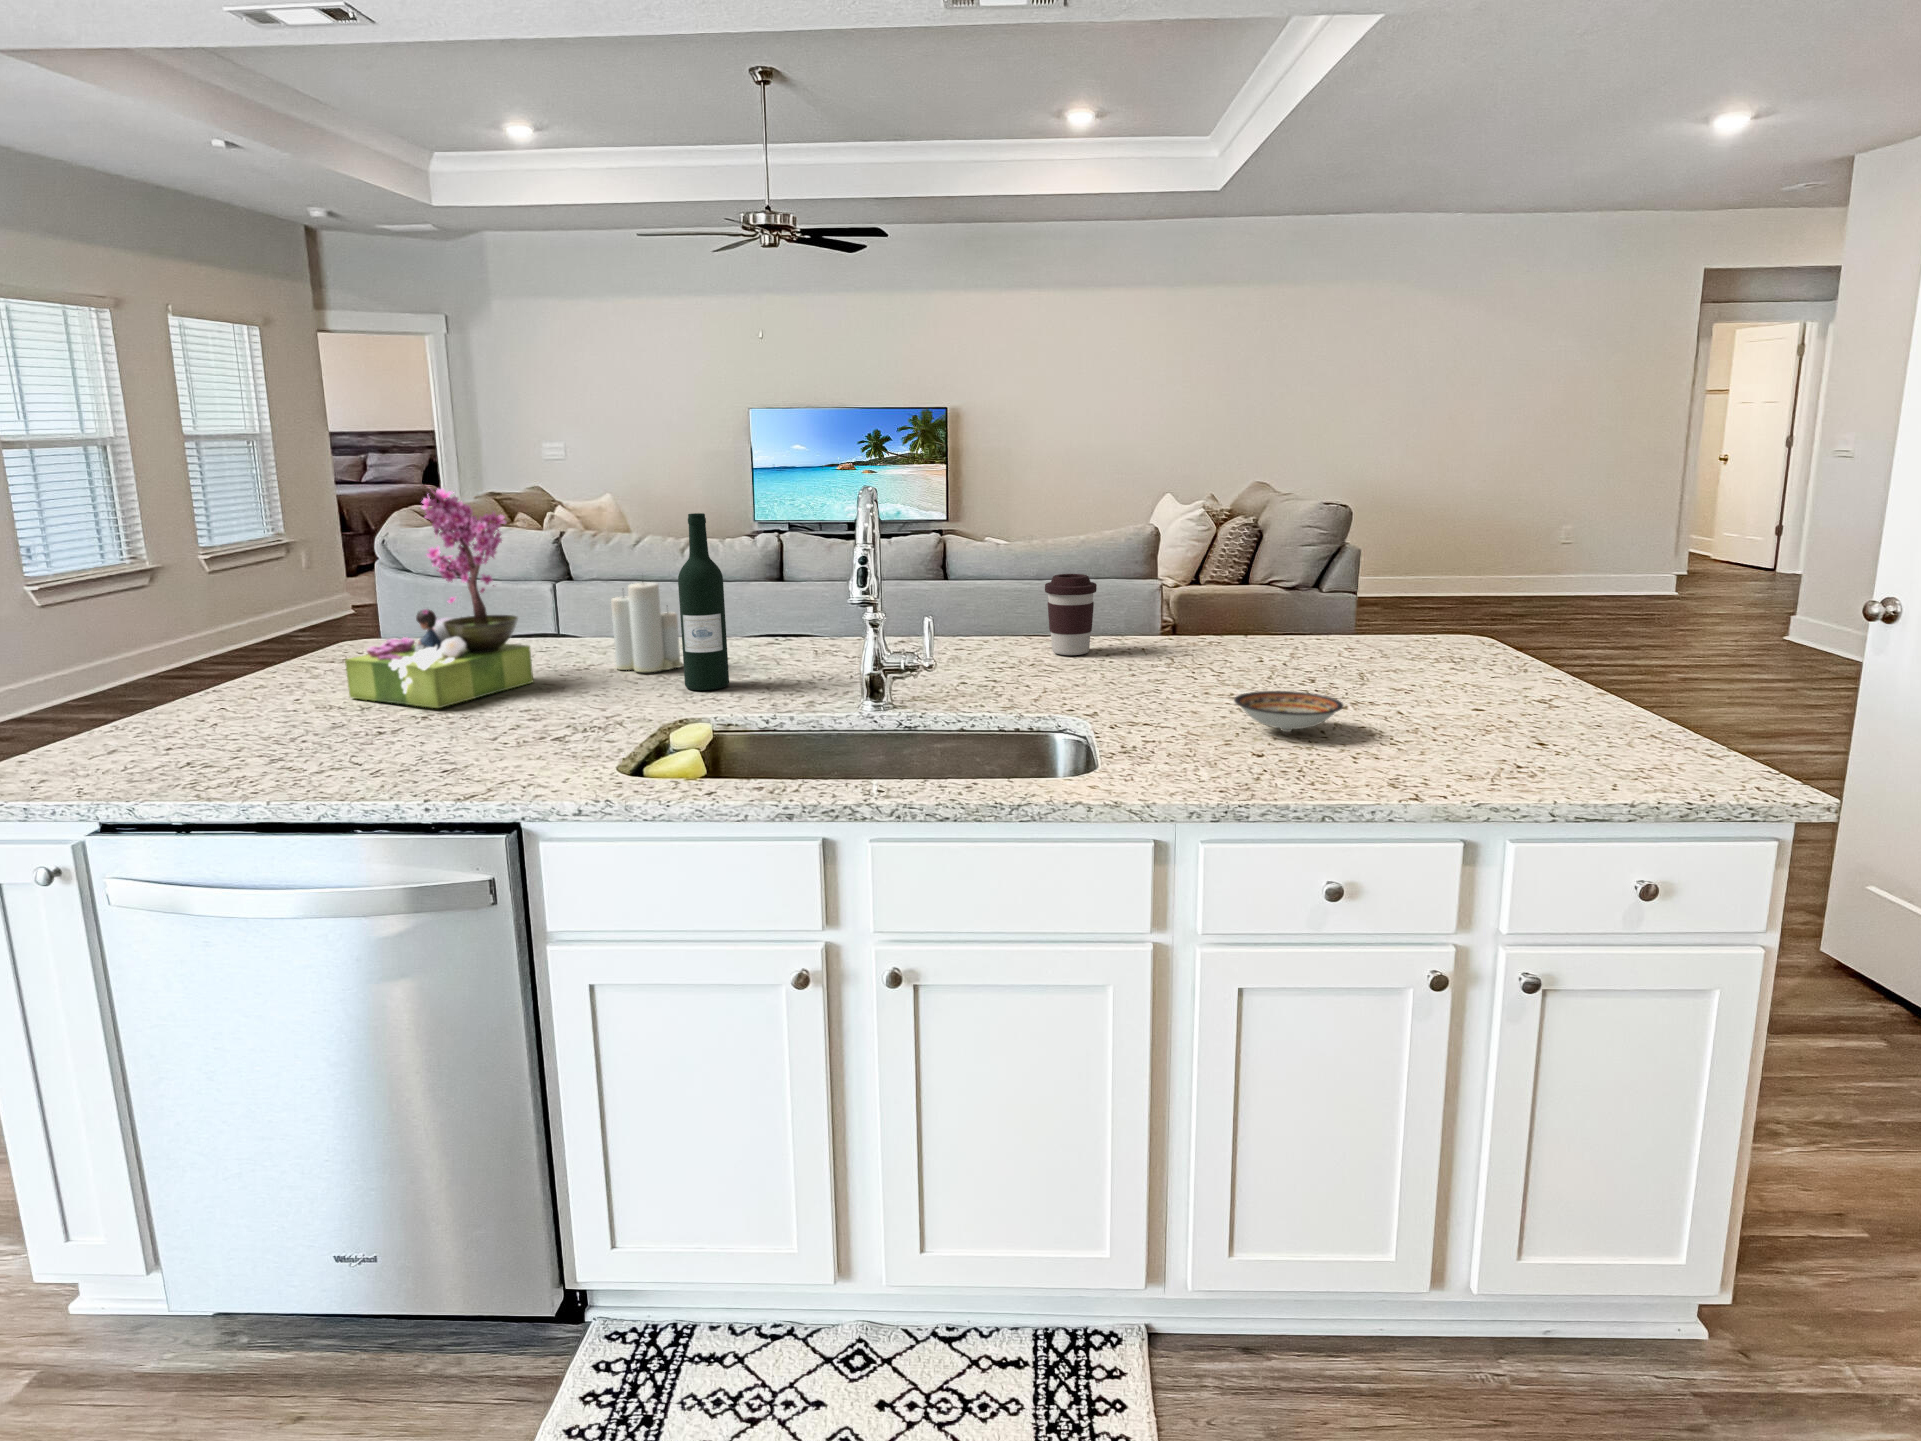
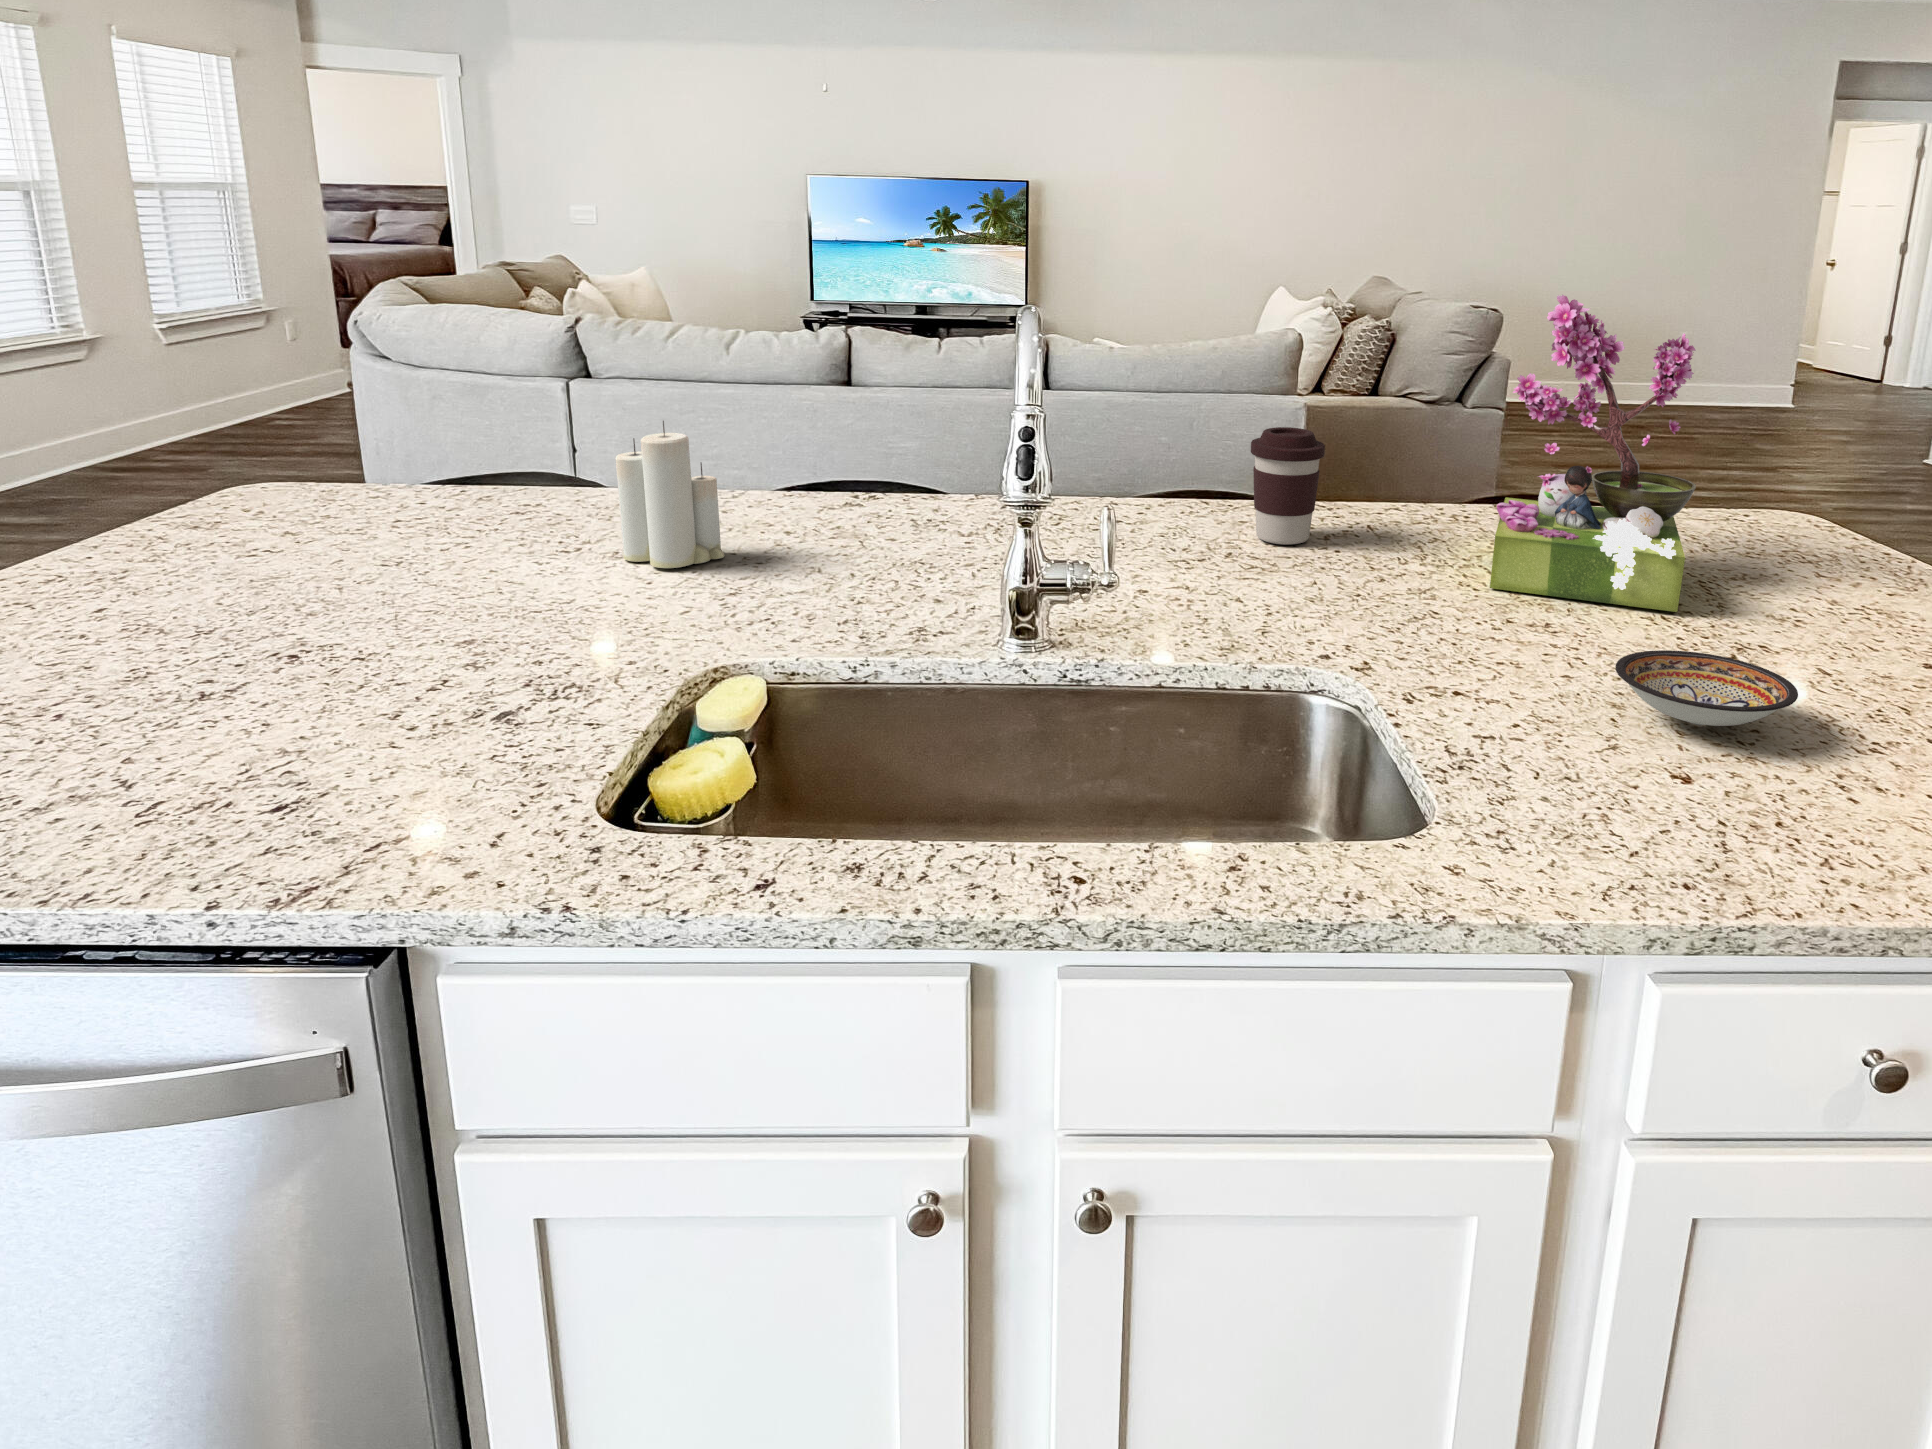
flower arrangement: present [345,488,533,708] -> present [1490,295,1696,612]
wine bottle: present [678,513,729,690] -> none [717,337,795,609]

